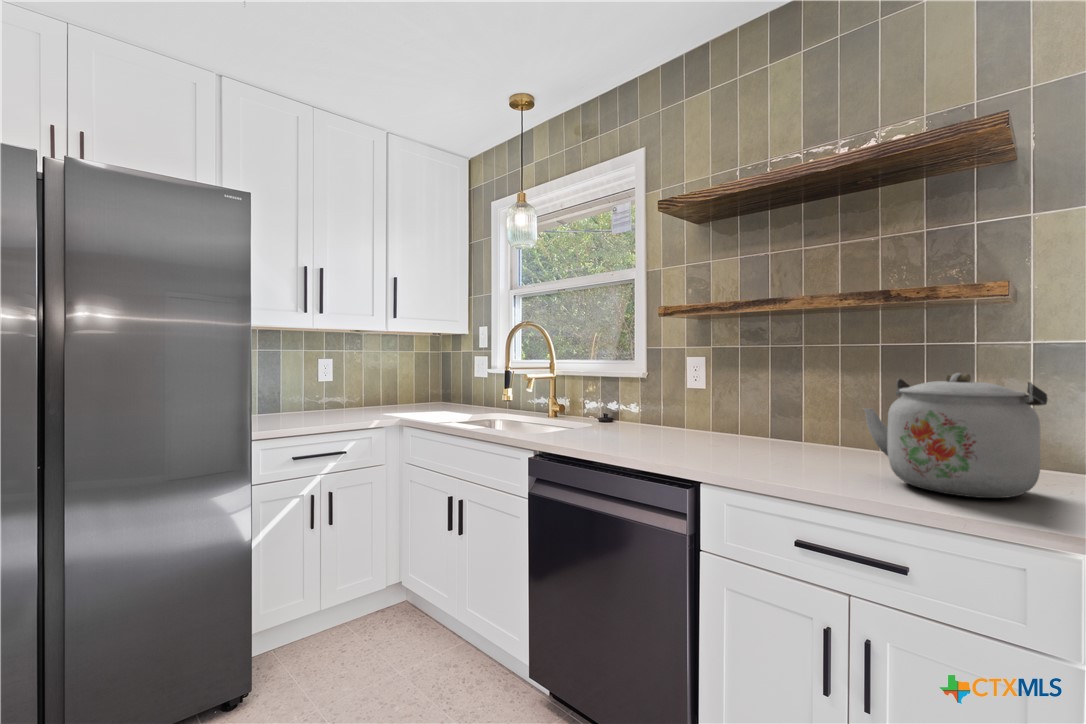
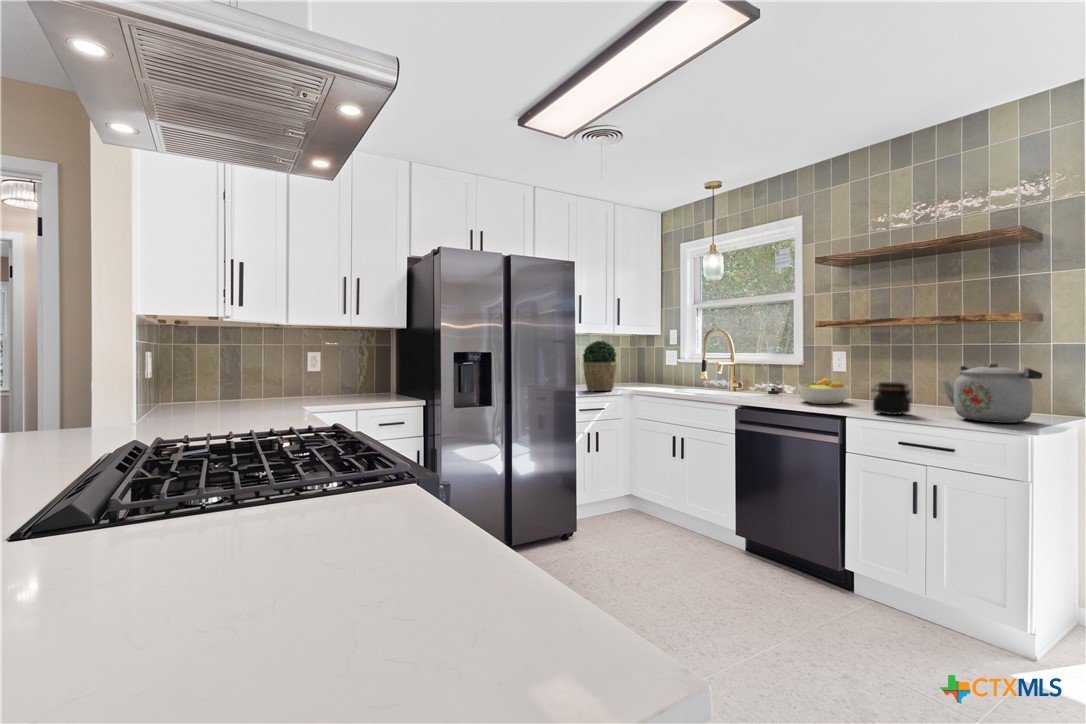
potted plant: none [327,337,385,417] -> present [583,341,617,391]
fruit bowl: none [632,398,707,444] -> present [799,378,849,404]
jar: none [740,409,812,473] -> present [872,382,911,415]

